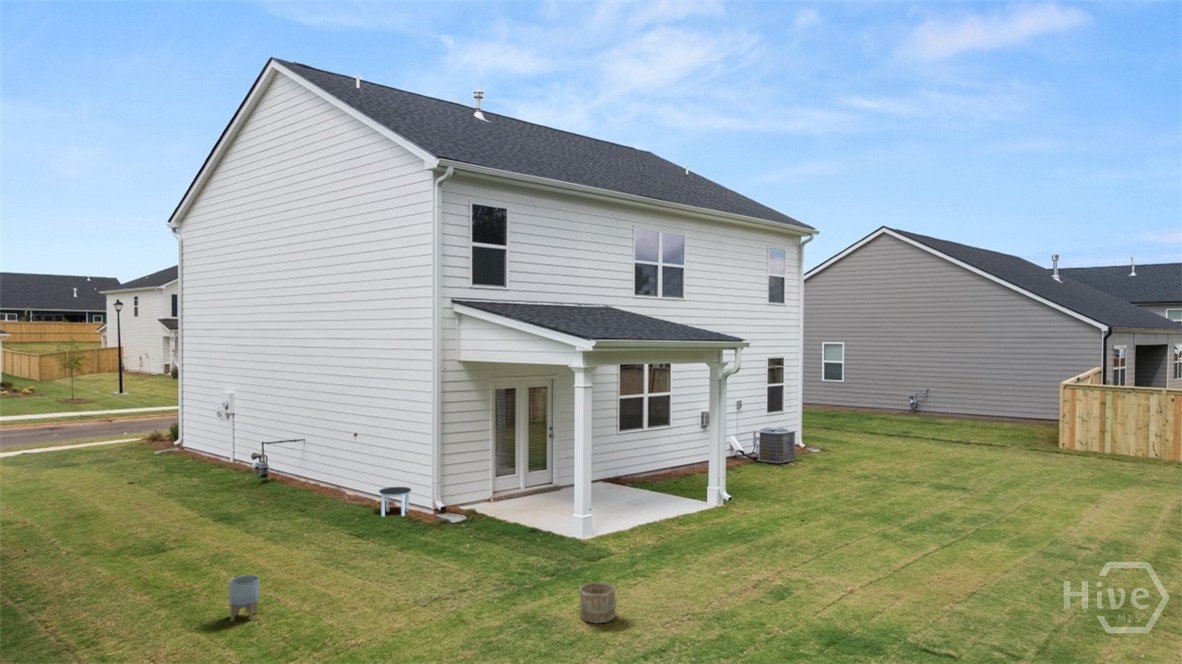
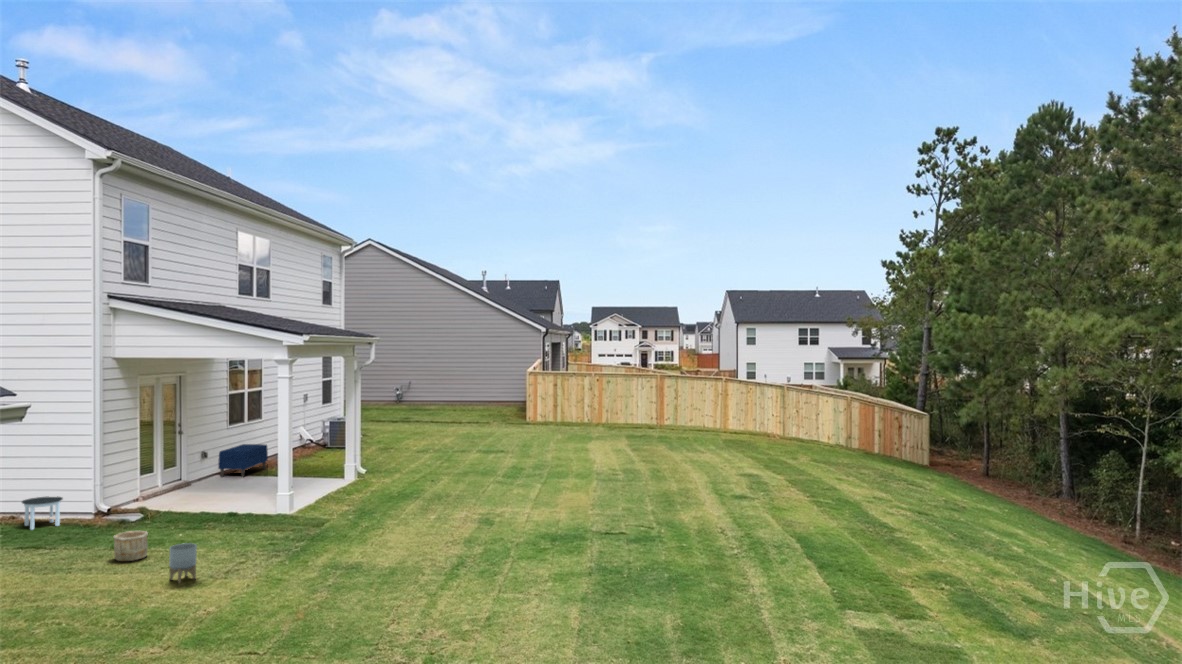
bench: none [603,450,659,486] -> present [218,444,268,477]
planter: present [229,575,259,622] -> present [169,543,197,583]
wooden bucket: present [579,582,616,623] -> present [114,531,148,561]

